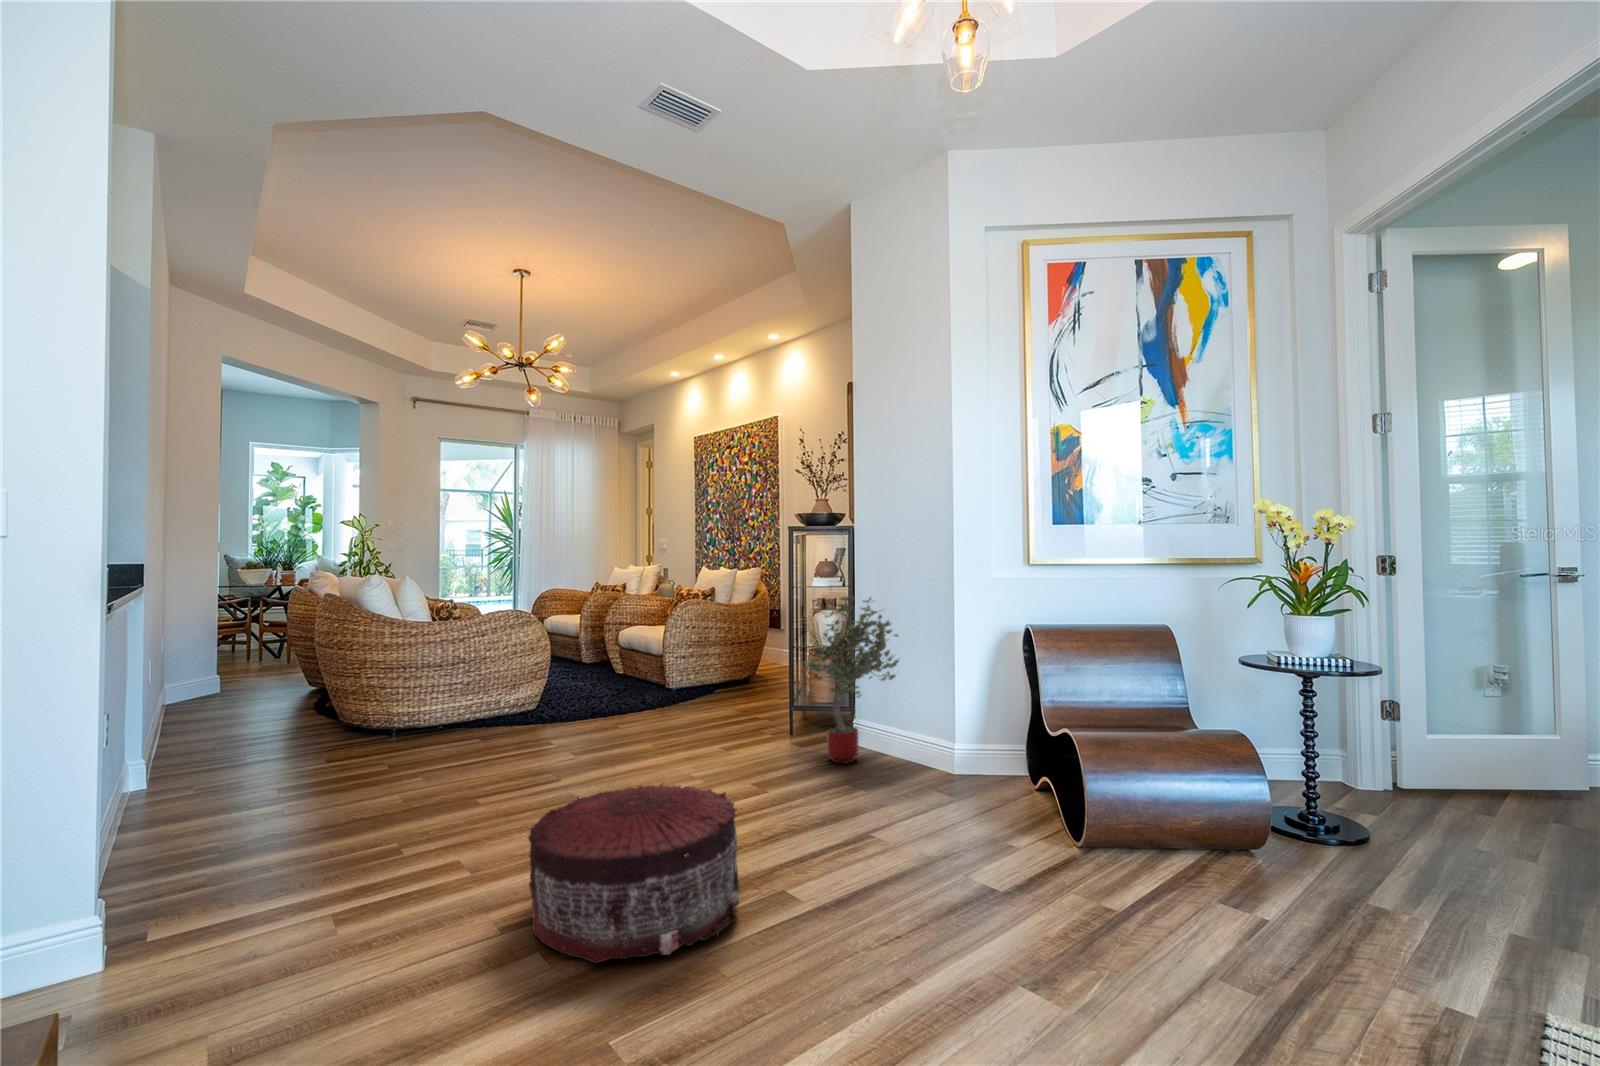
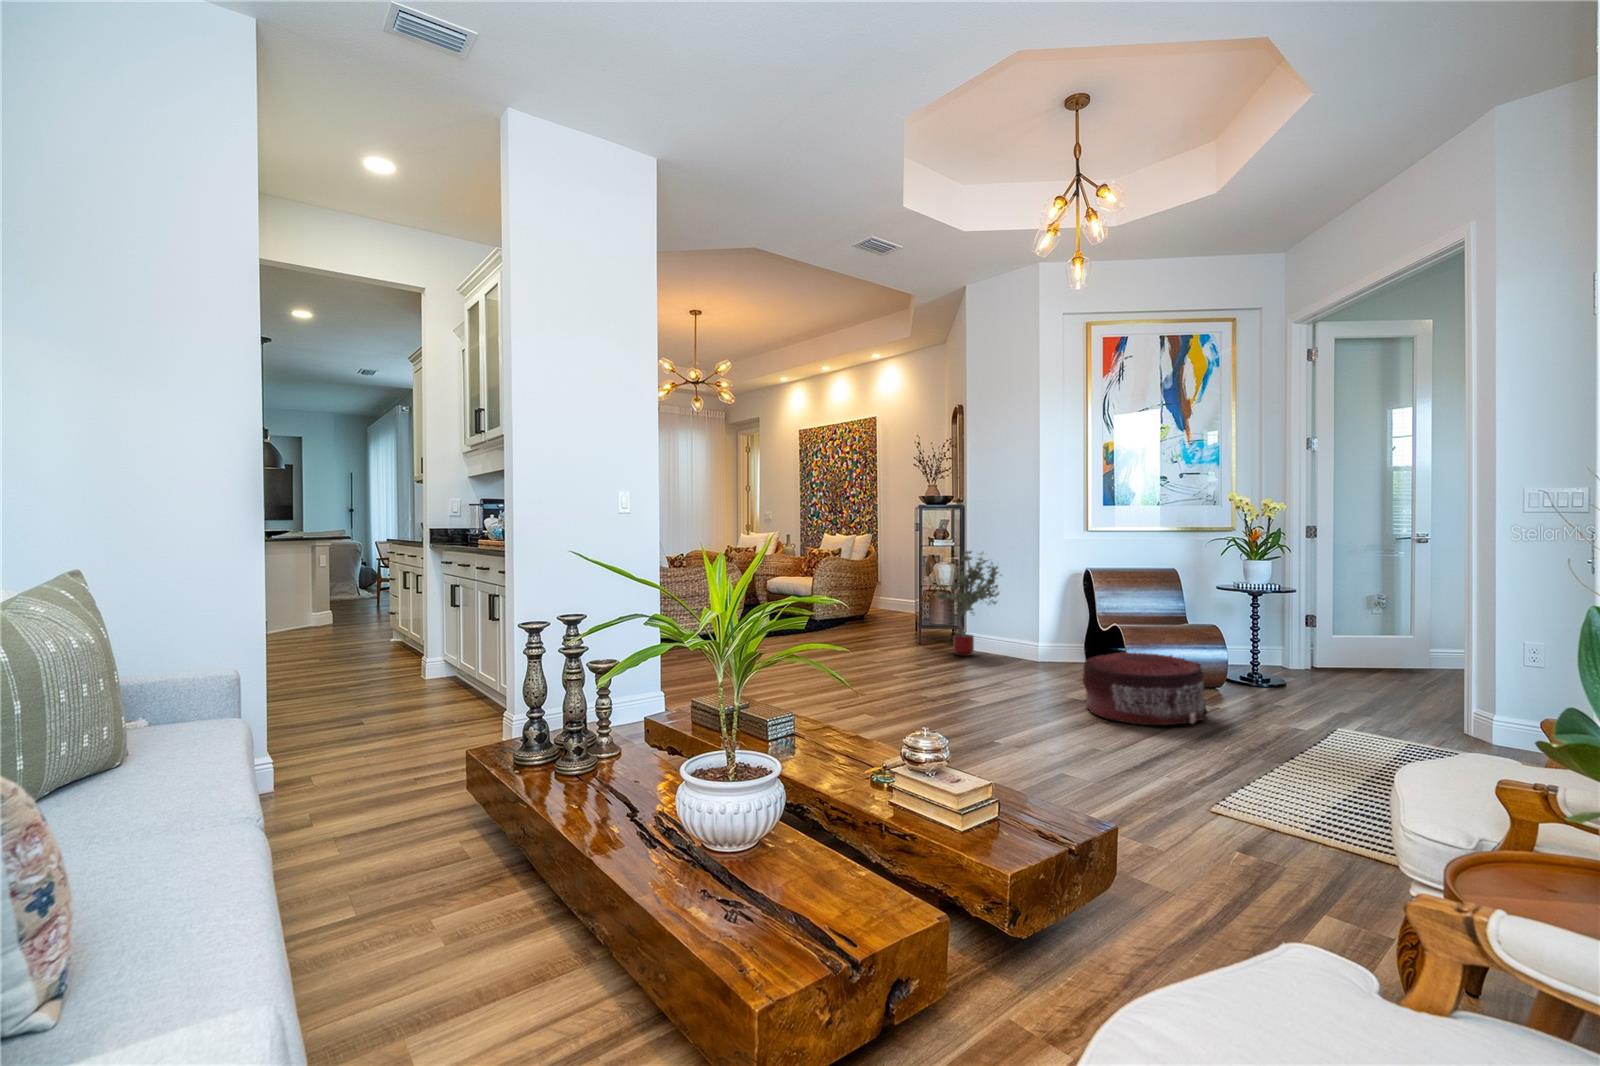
pouf: present [528,783,739,963] -> present [1083,652,1208,725]

